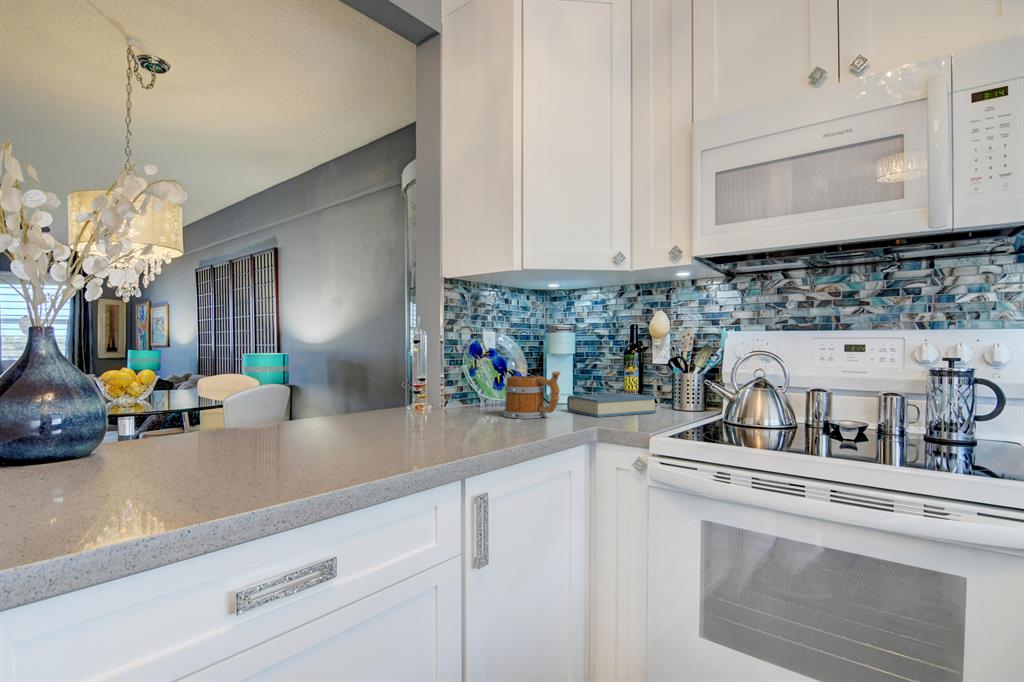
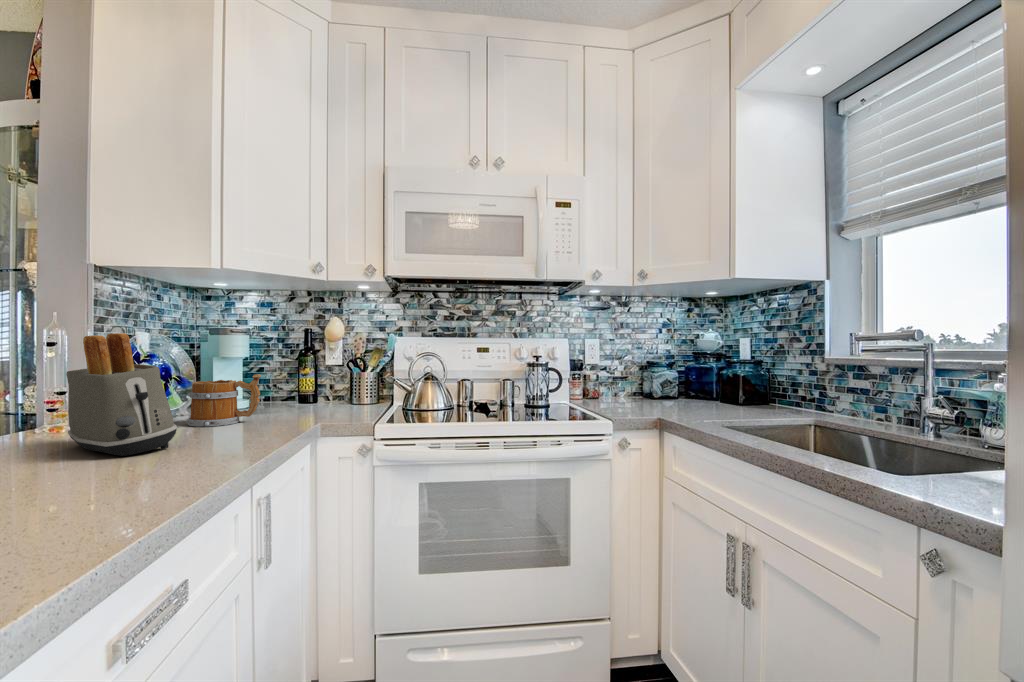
toaster: none [404,332,463,433] -> present [67,333,177,456]
hardback book: present [567,393,656,417] -> none [252,391,338,416]

